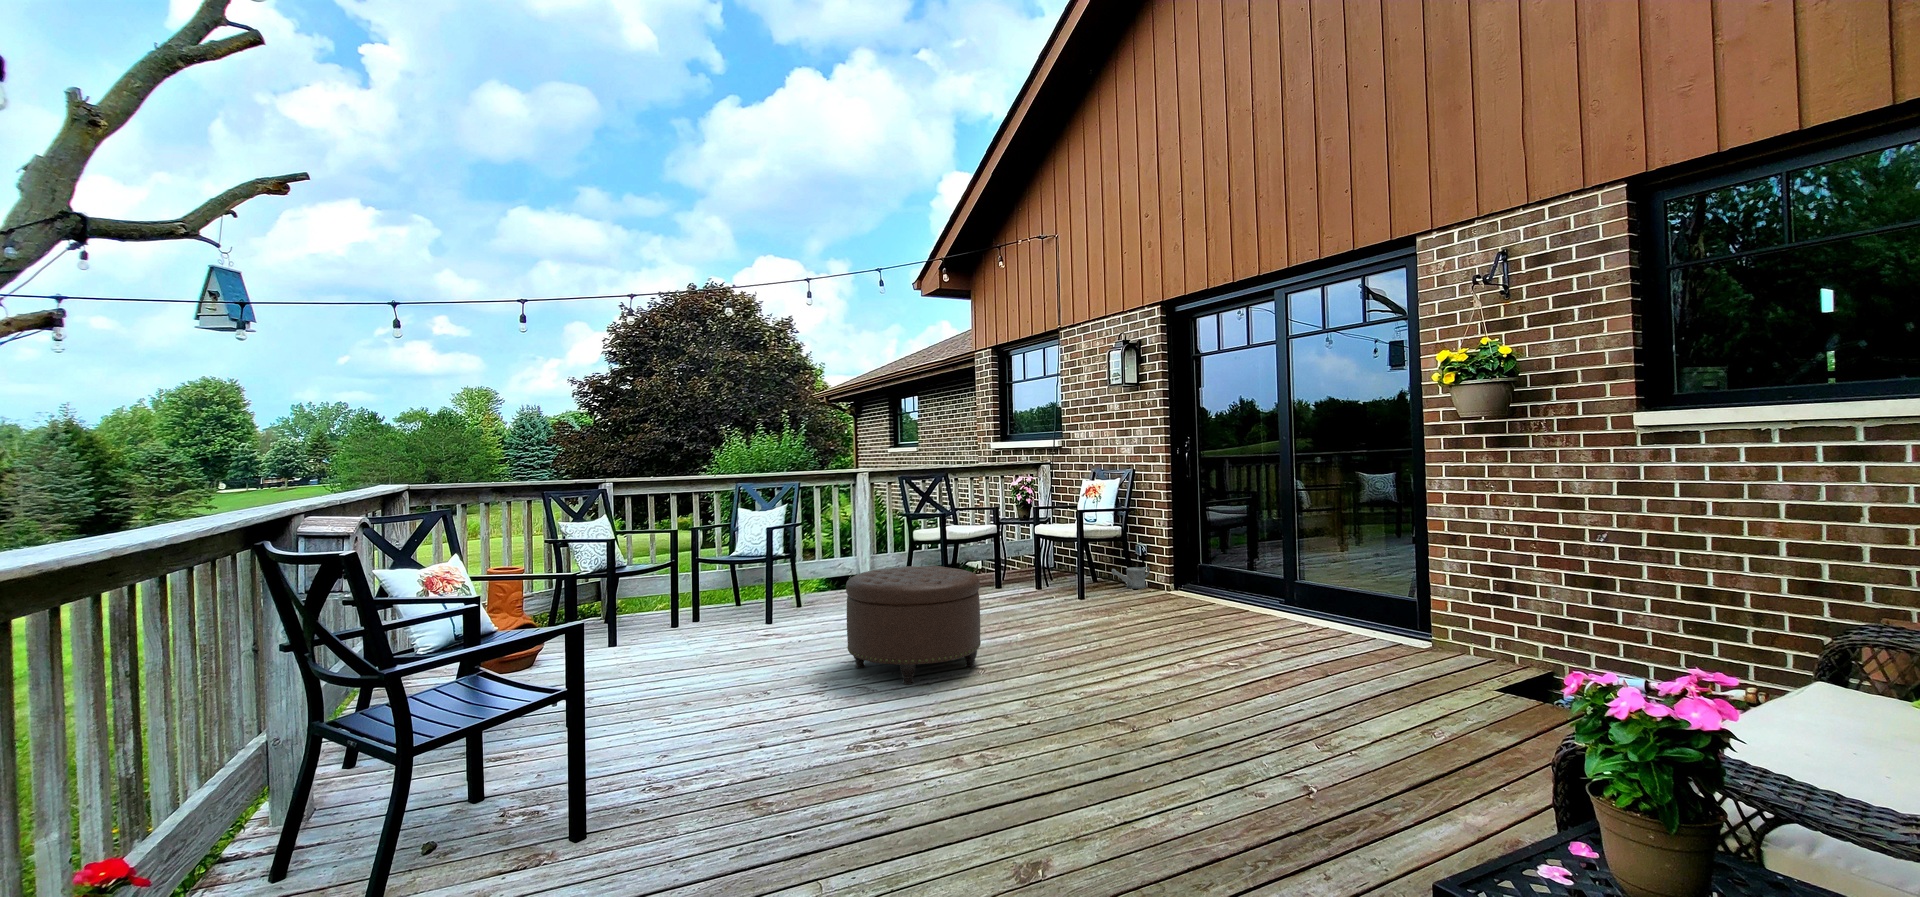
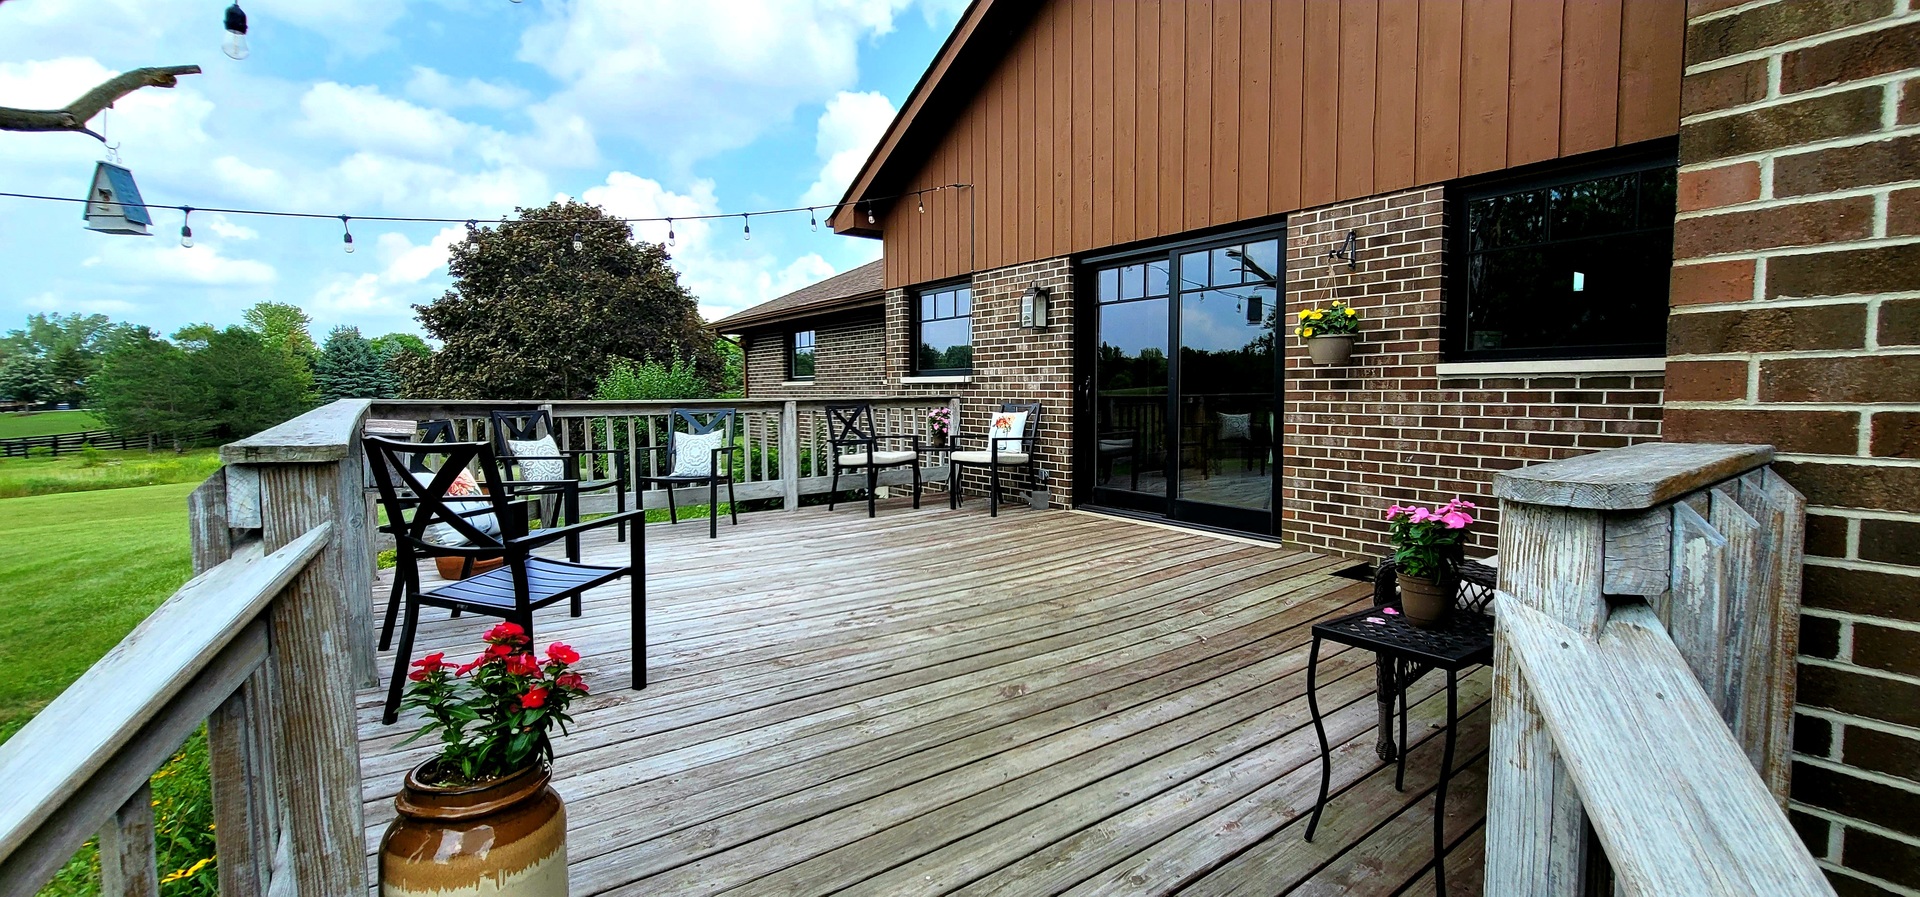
ottoman: present [846,566,981,685] -> none [808,484,925,582]

